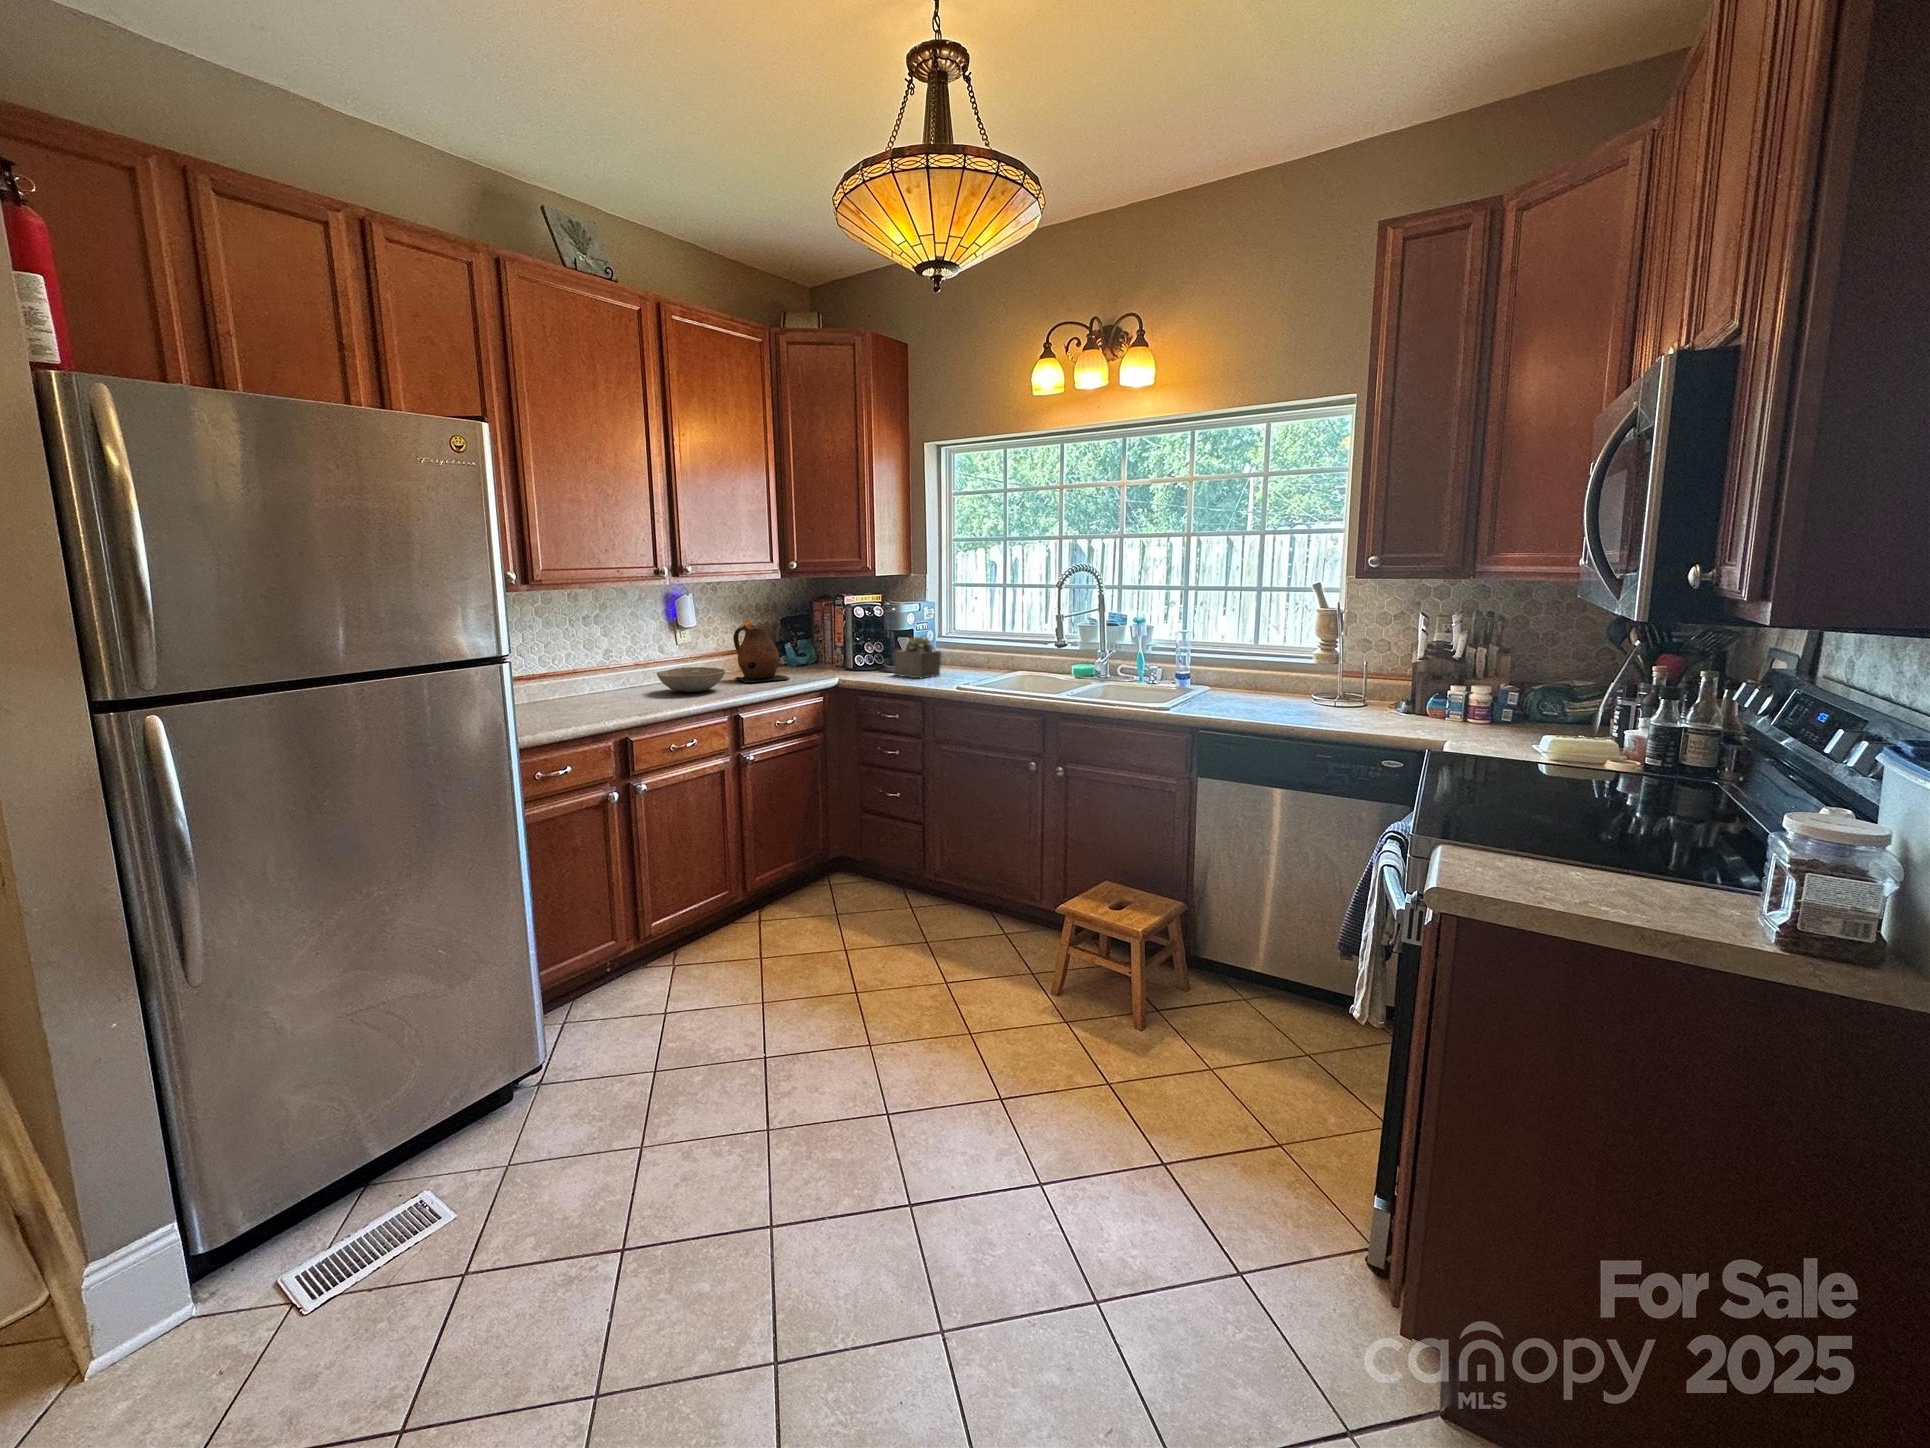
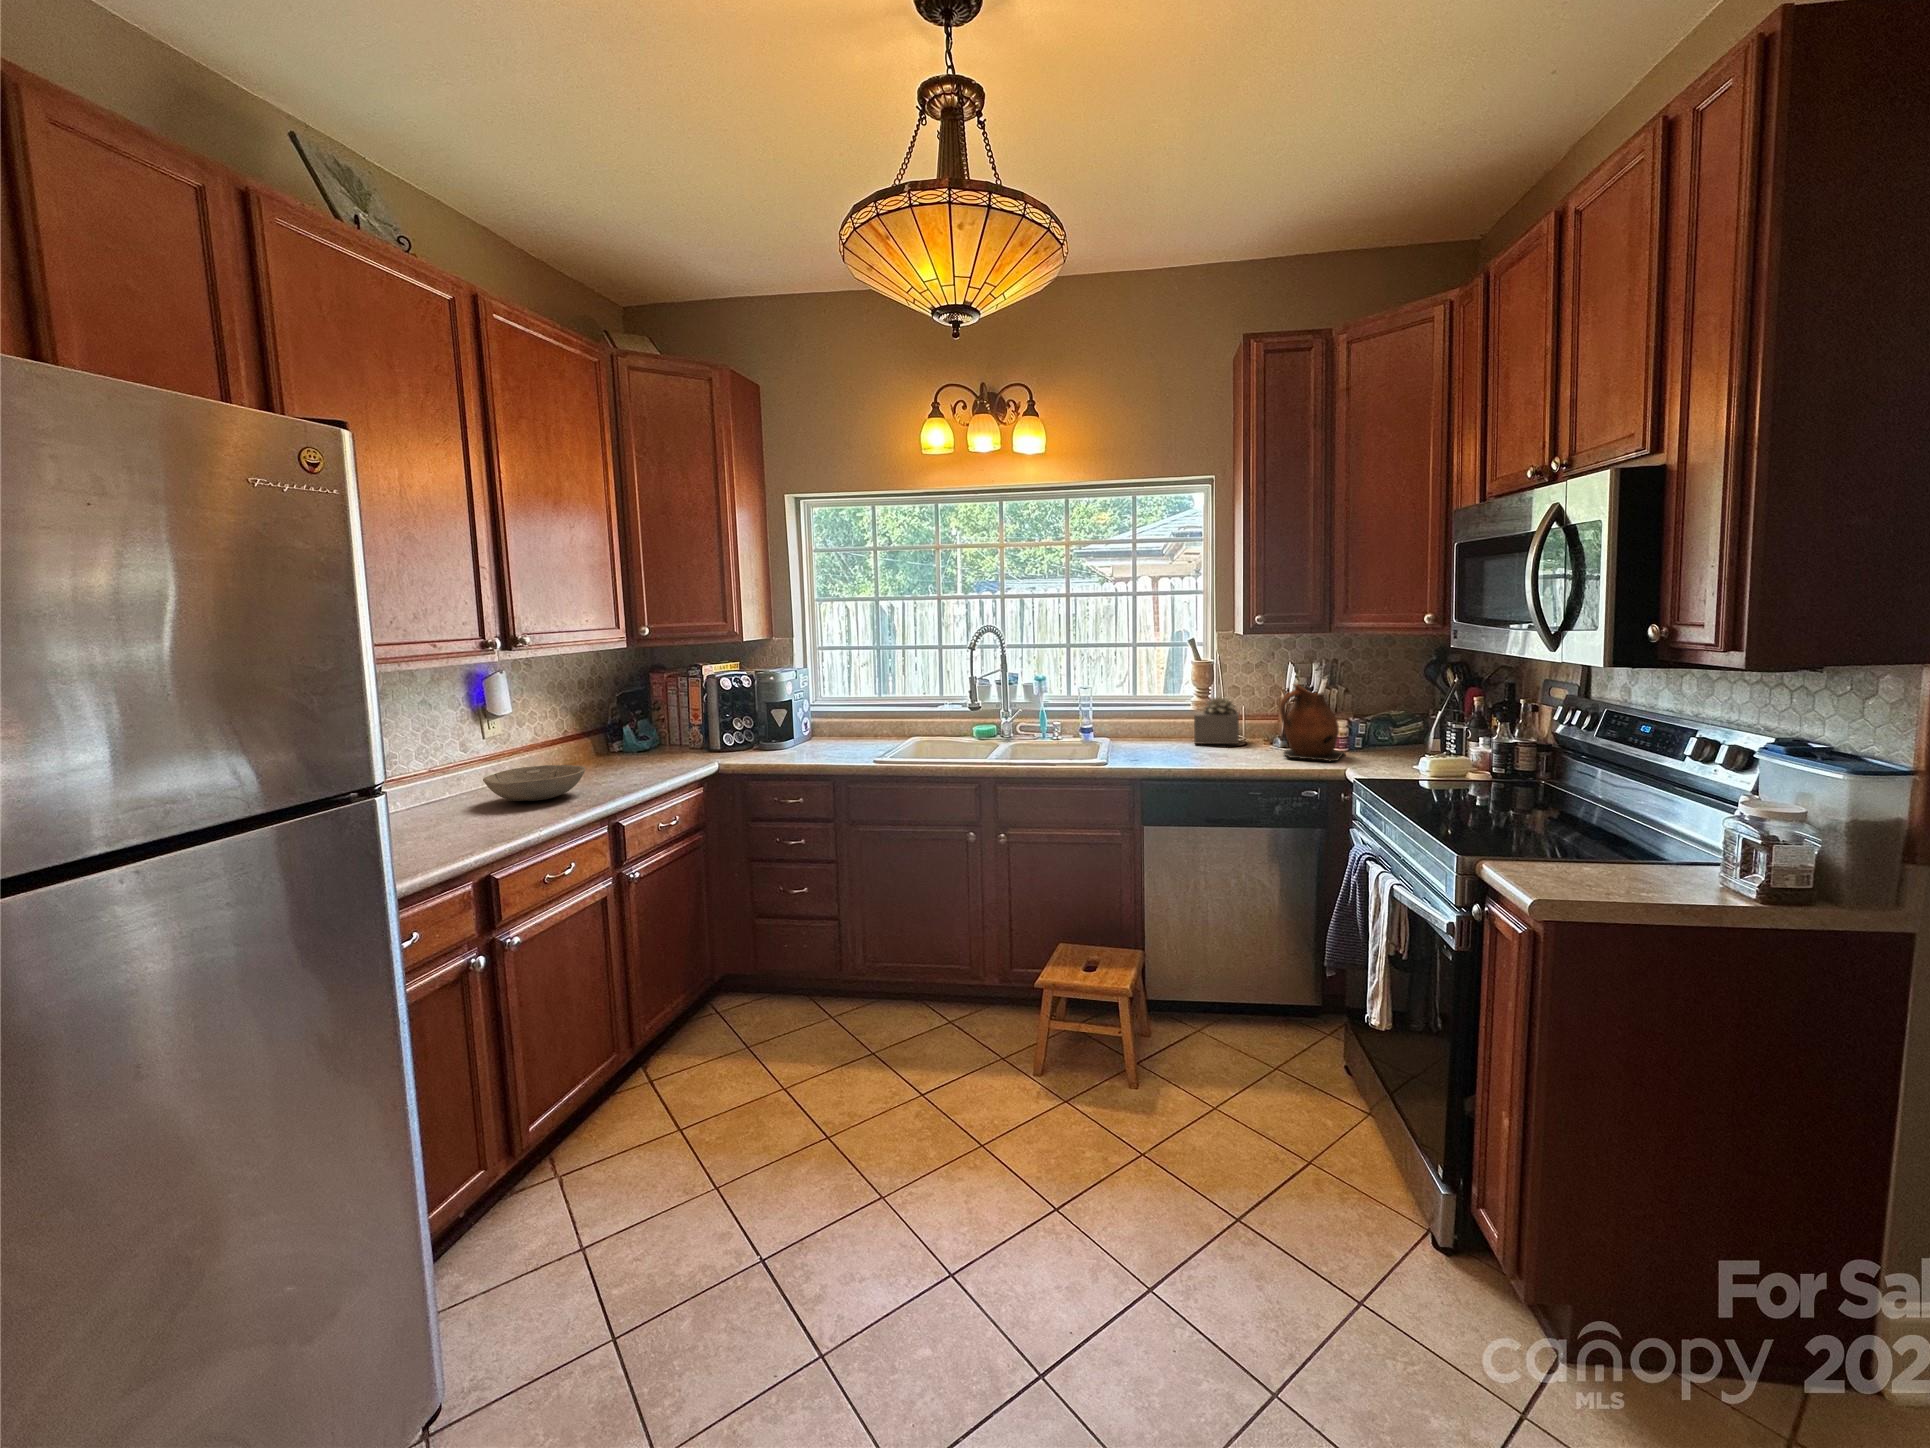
ceramic pitcher: present [733,620,790,683] -> present [1280,684,1344,761]
succulent plant: present [894,636,941,678] -> present [1194,697,1239,744]

